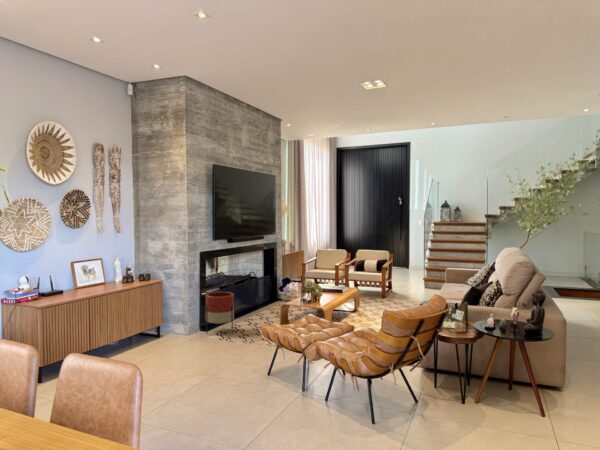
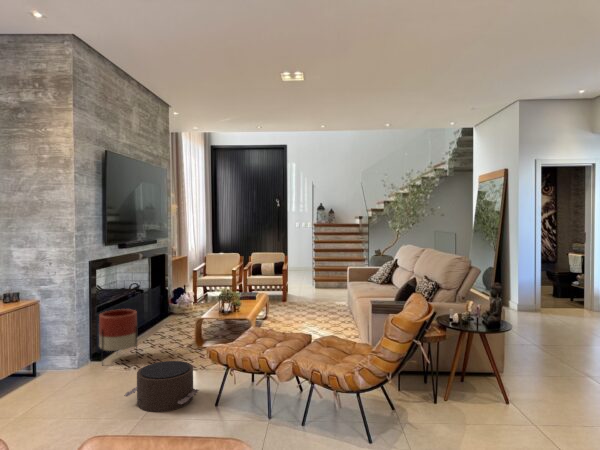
pouf: none [205,334,259,371] -> present [124,361,199,412]

